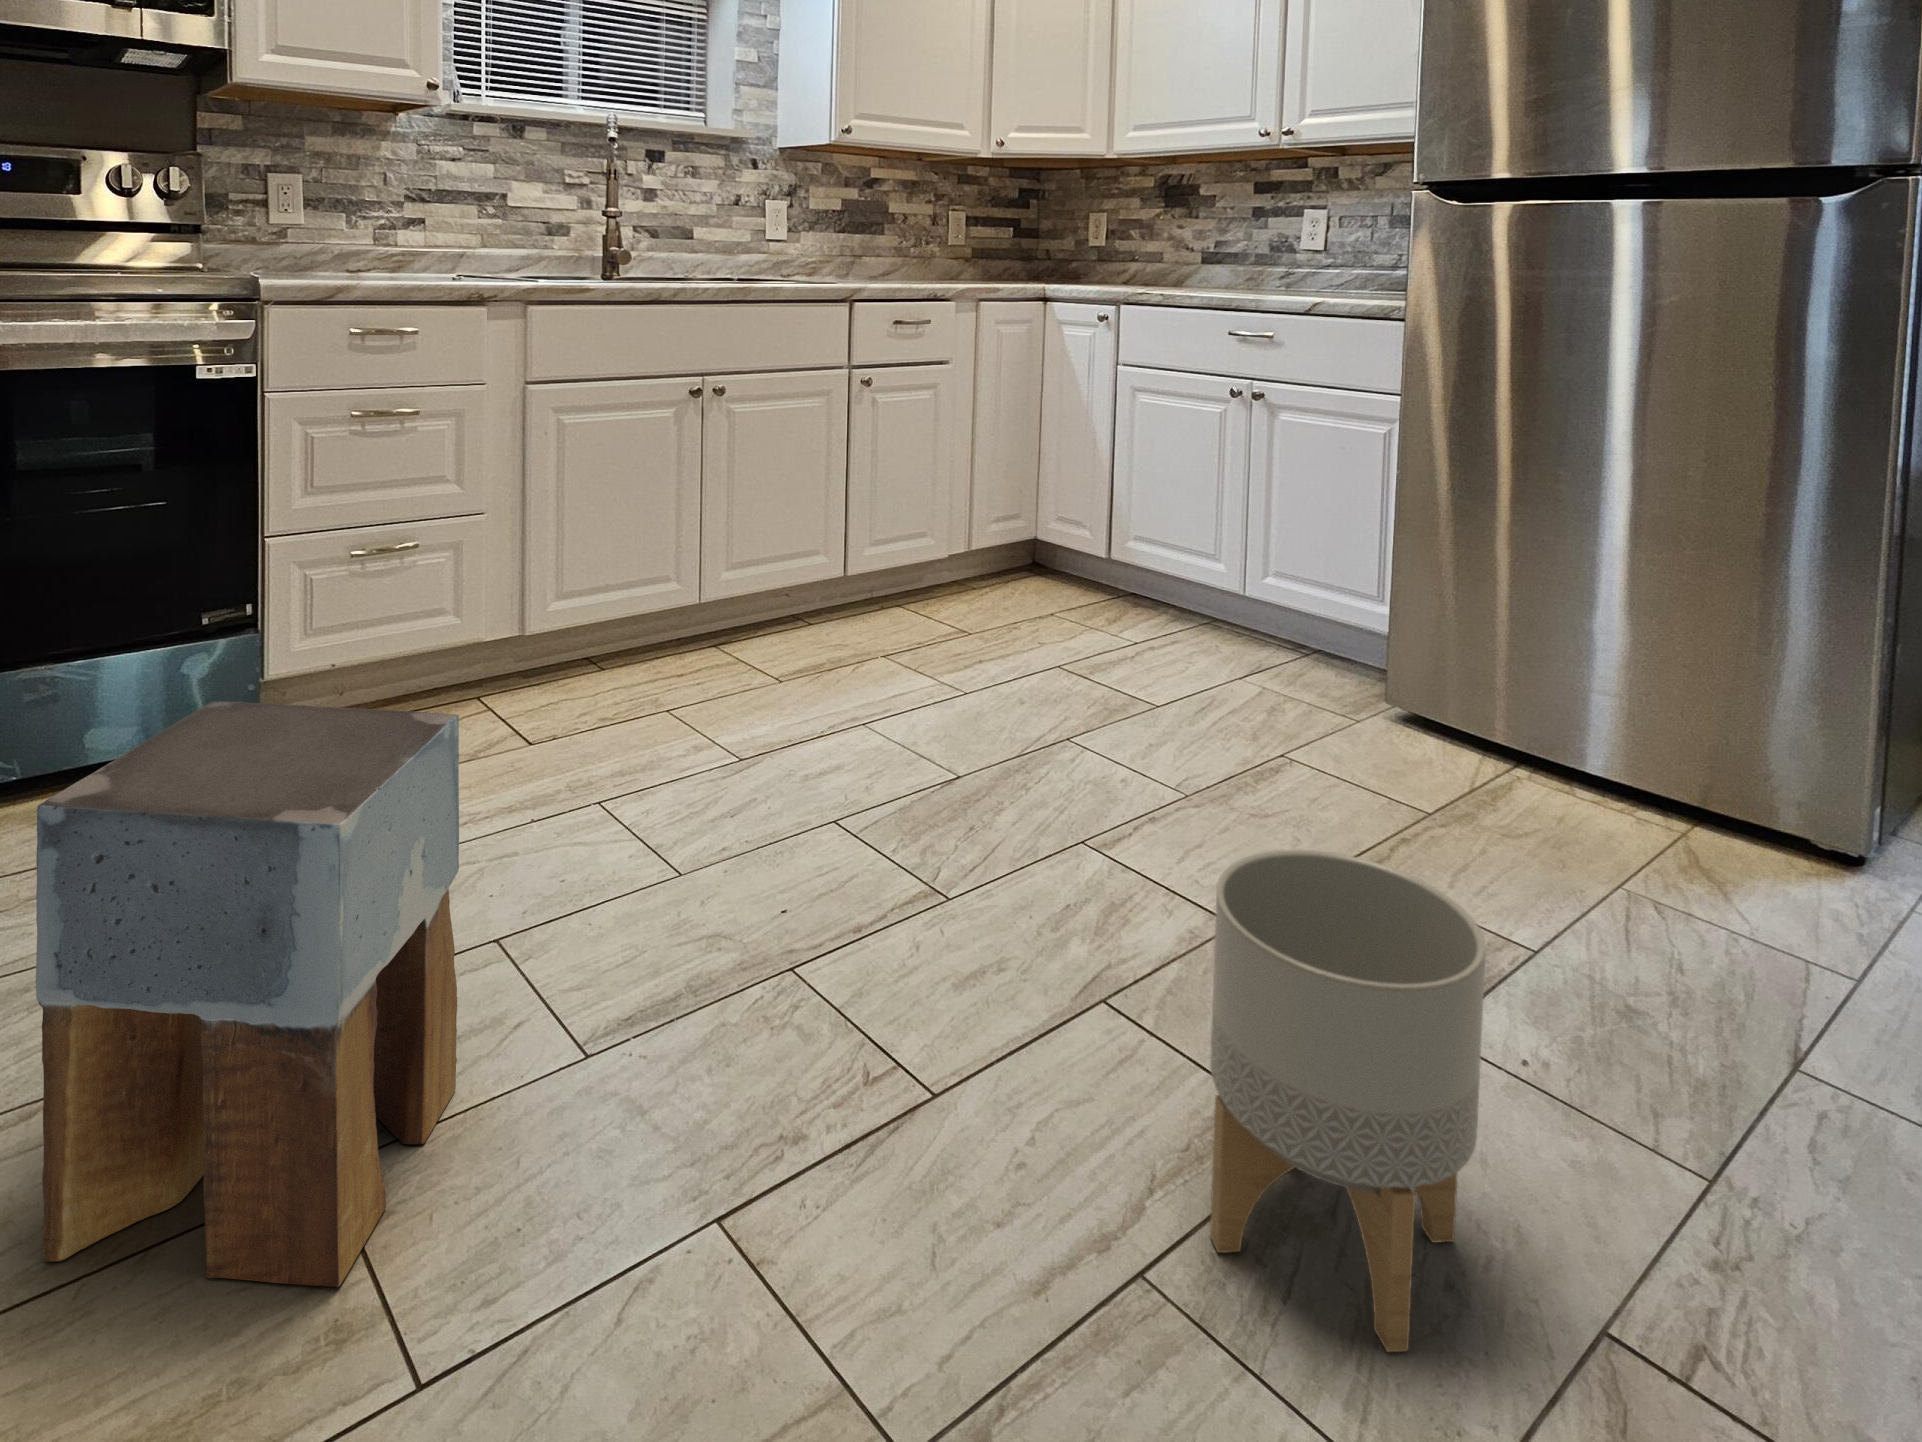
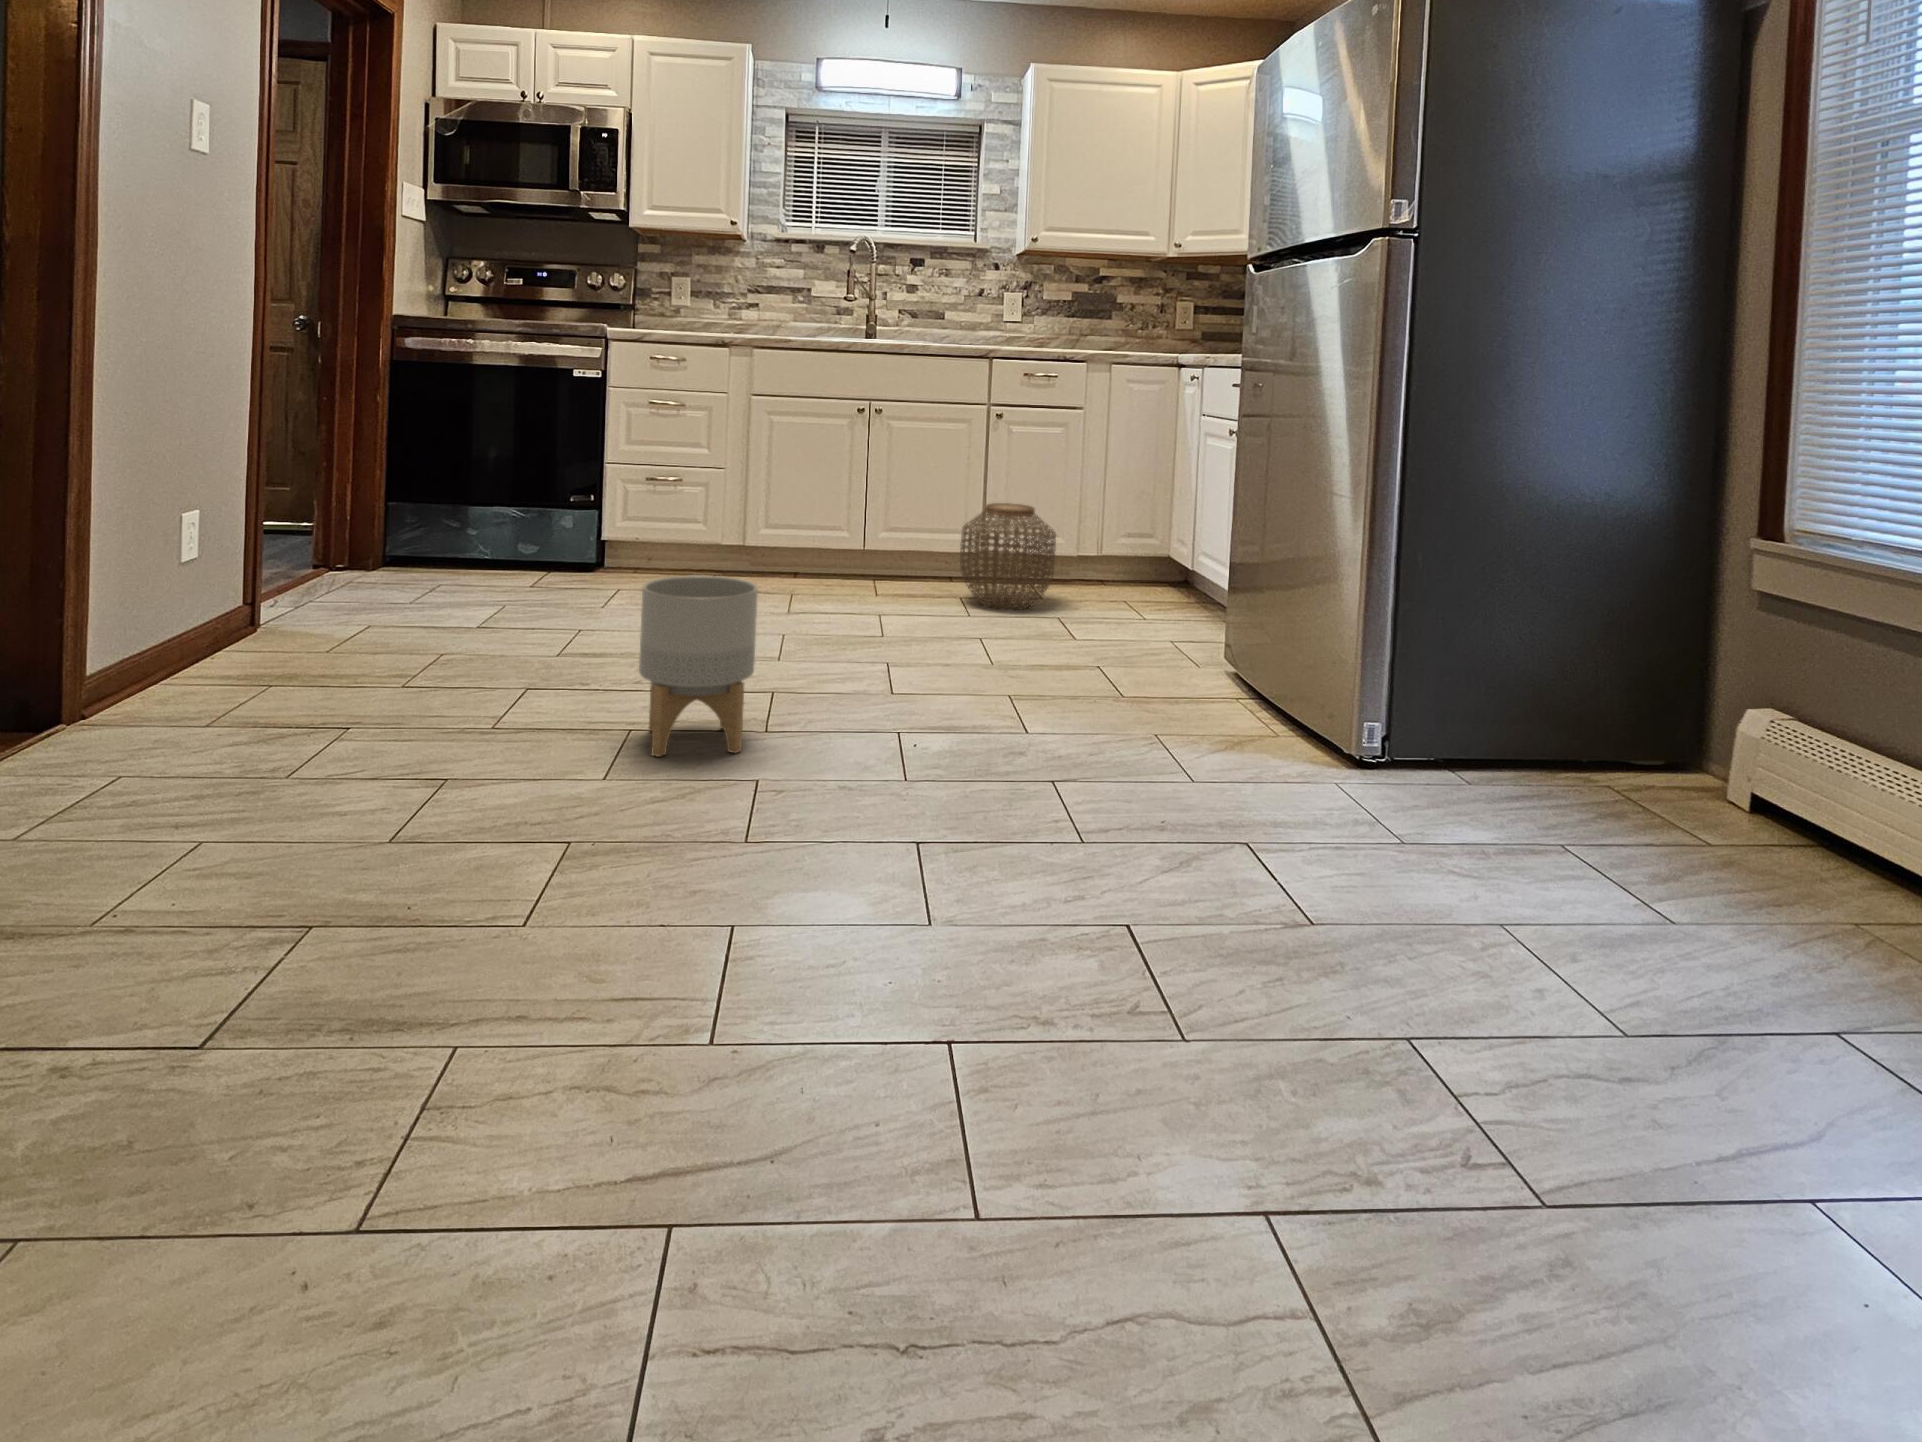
woven basket: none [897,510,1034,667] -> present [960,503,1056,609]
stool: present [36,701,459,1287] -> none [350,477,504,664]

